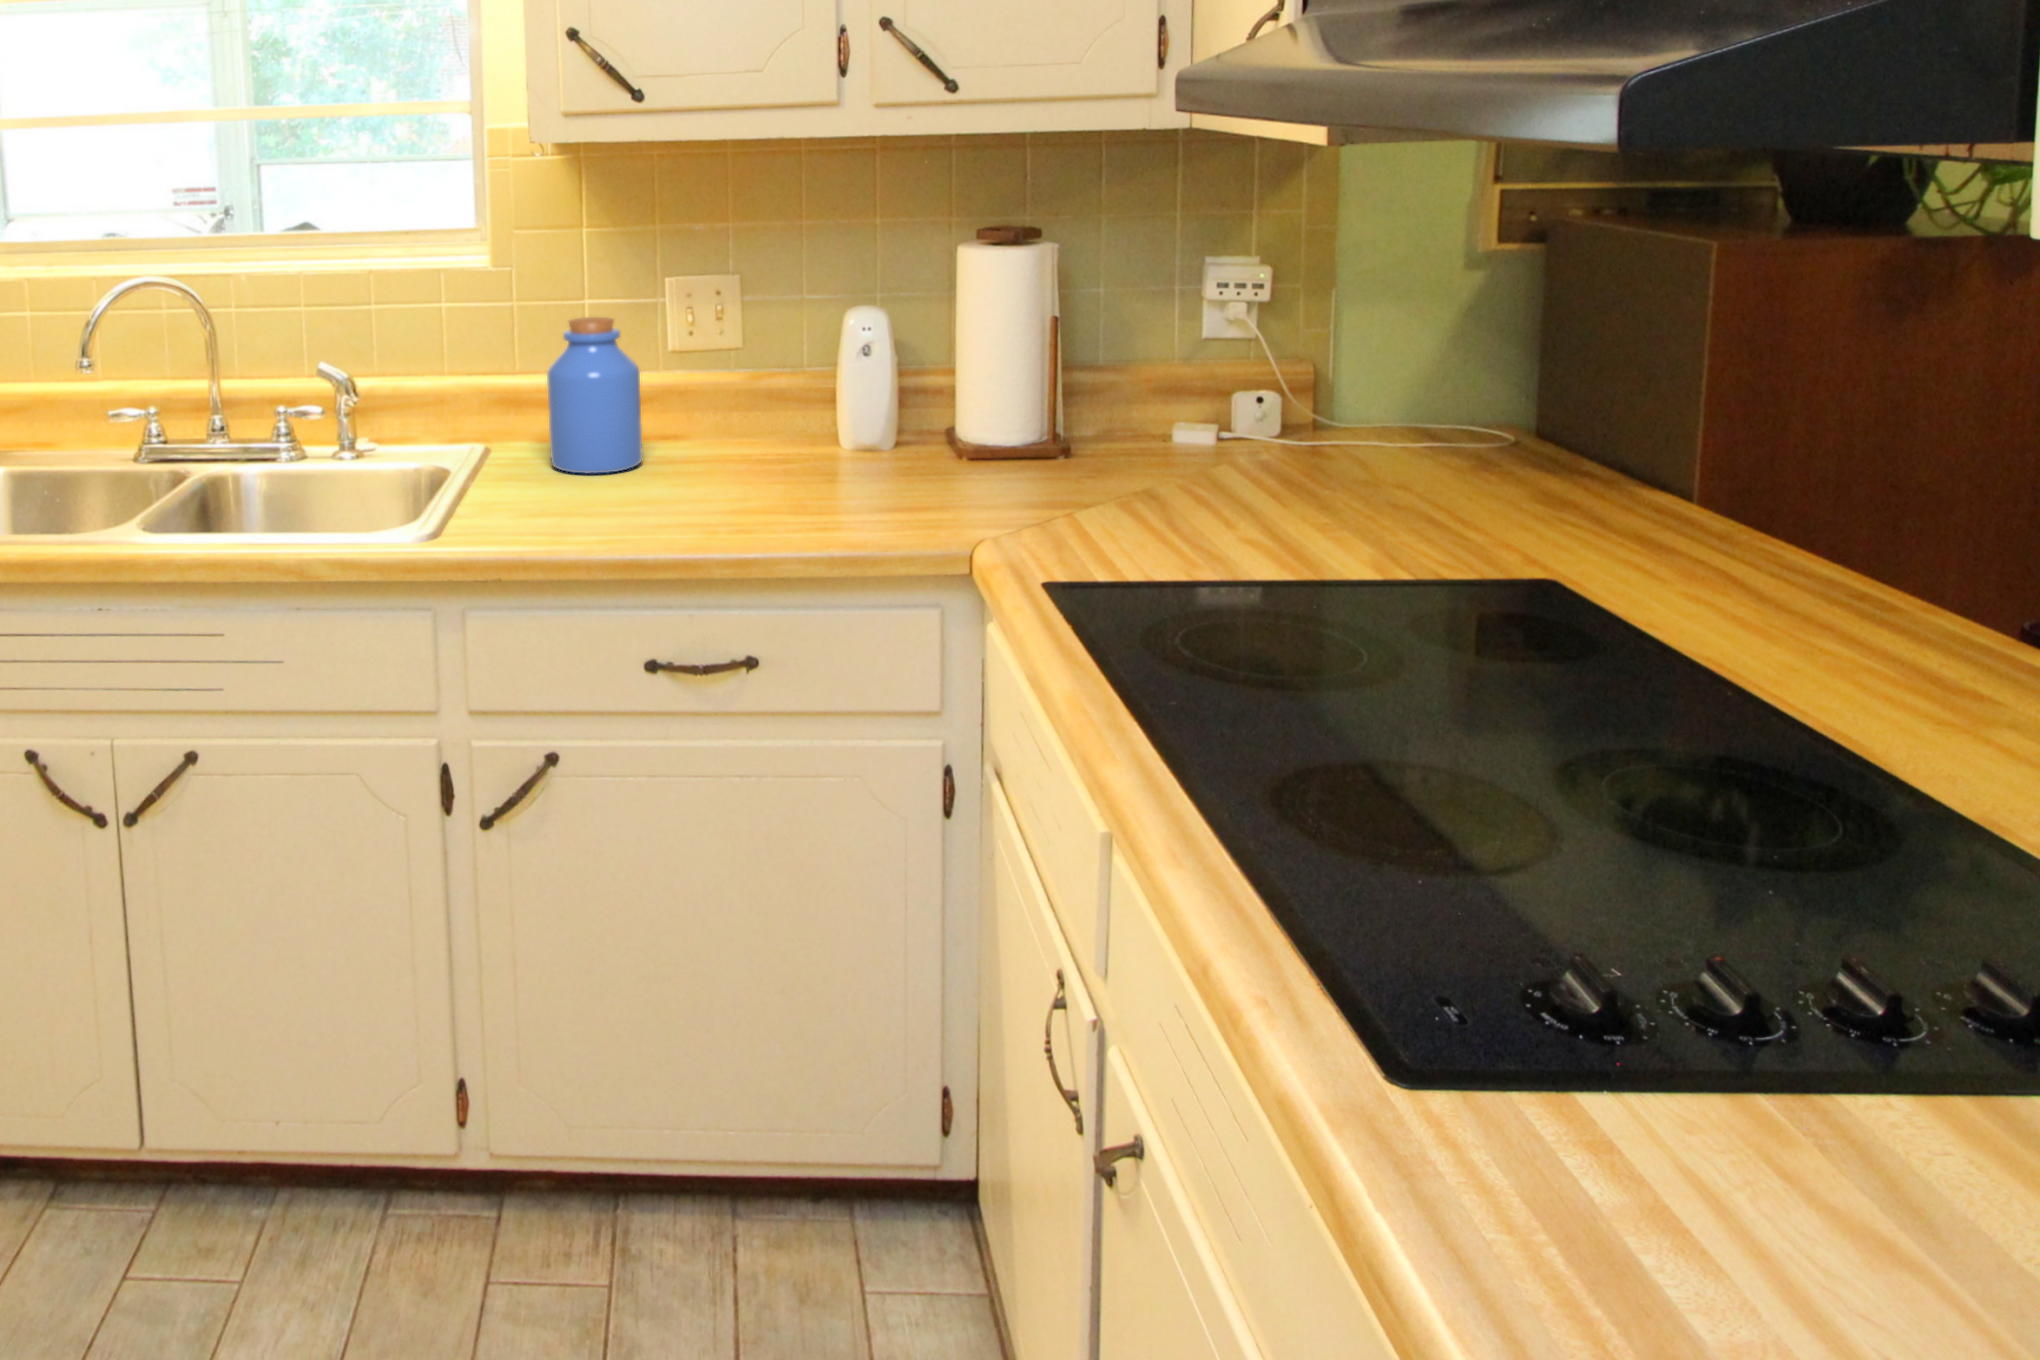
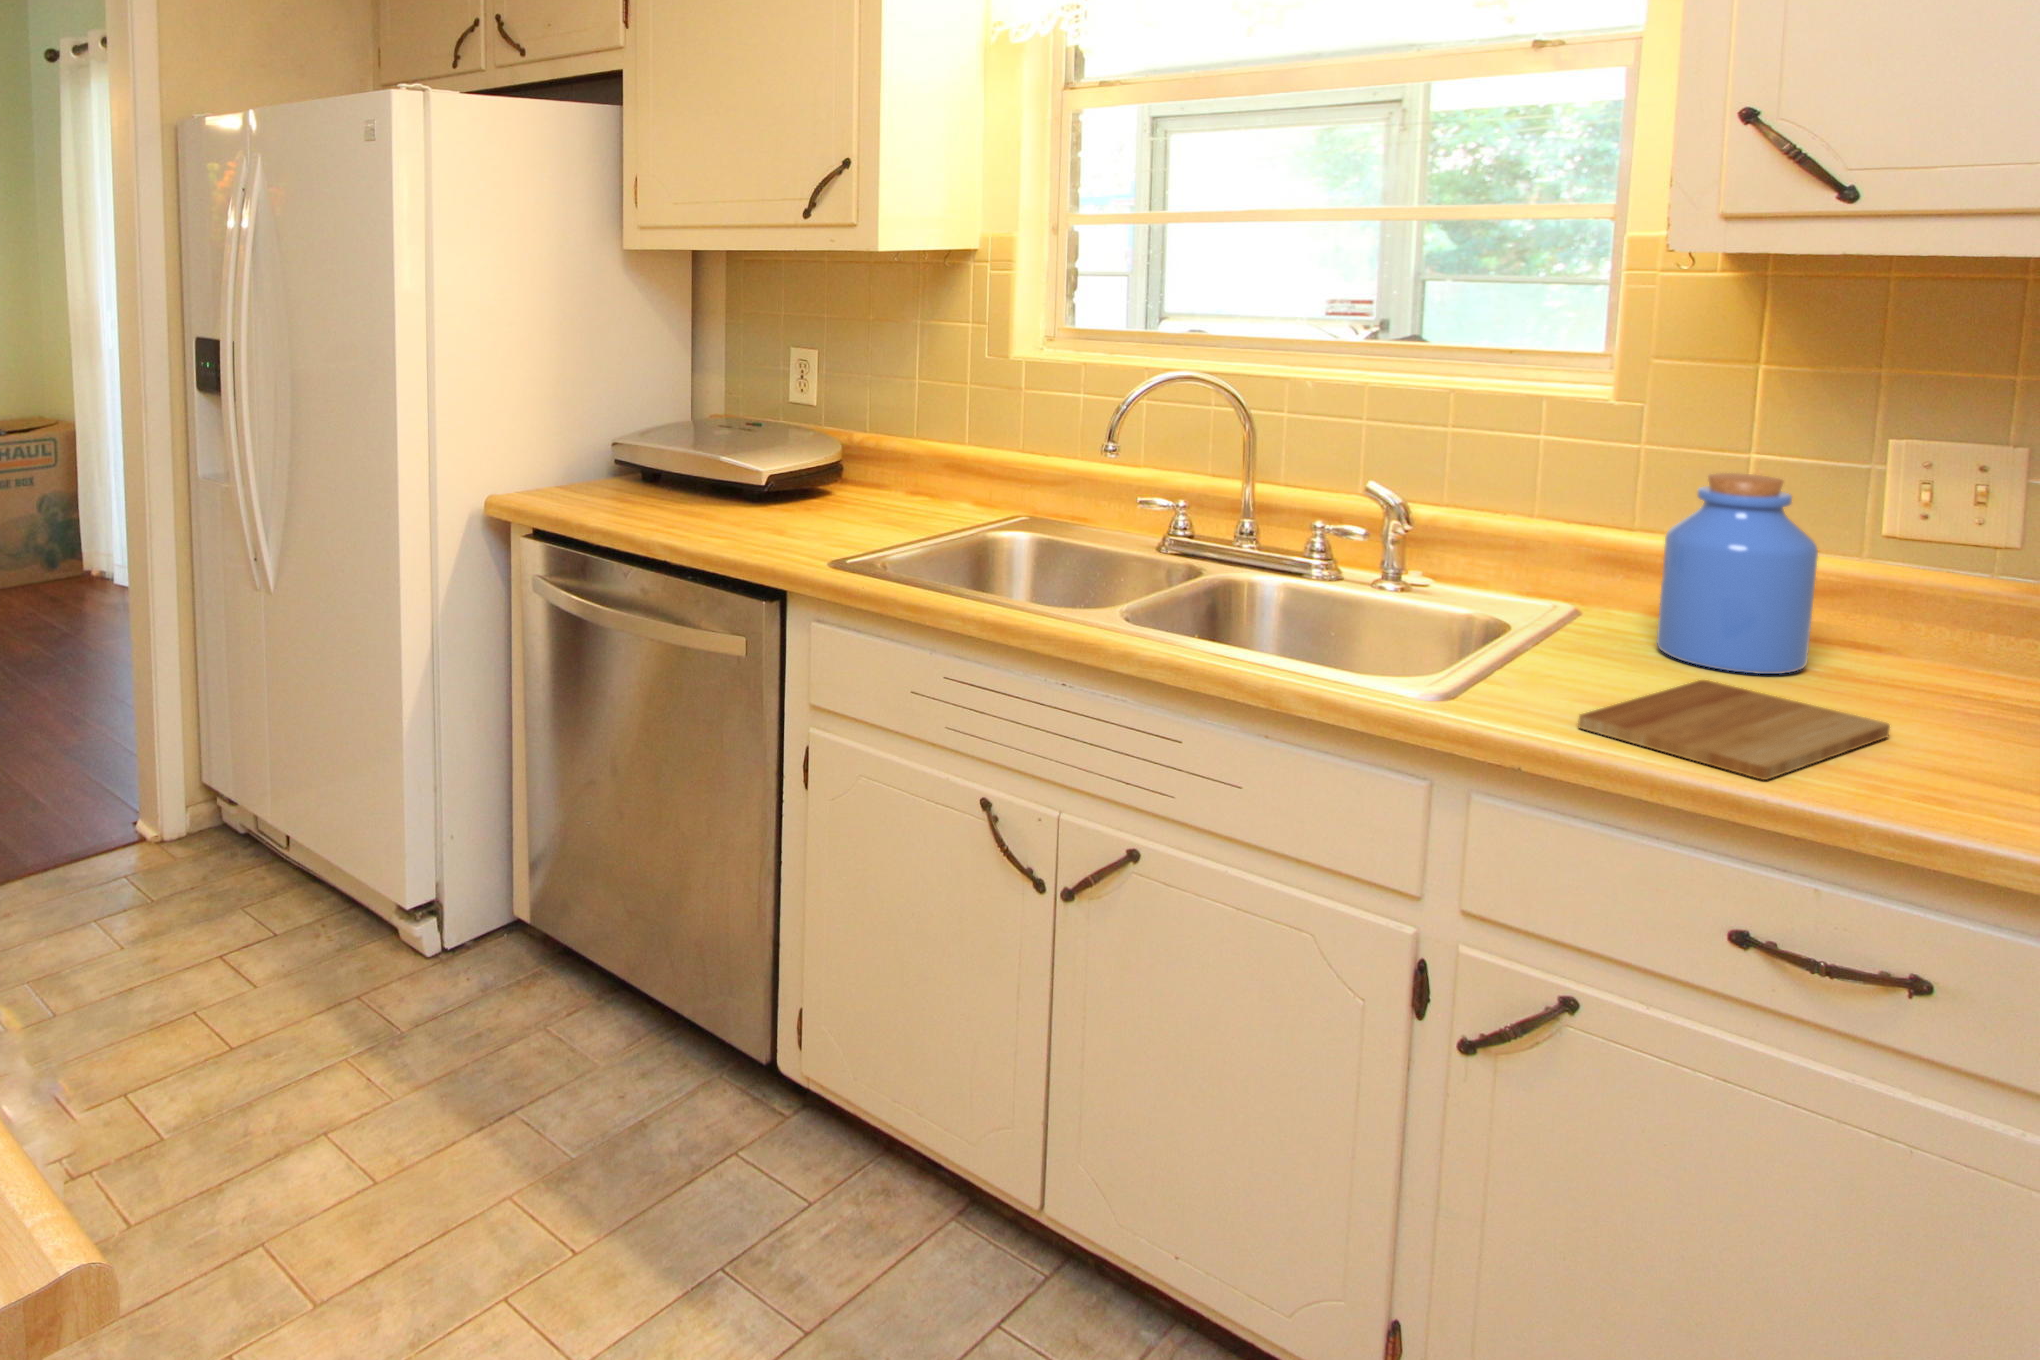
cutting board: none [531,481,703,540] -> present [1578,680,1890,780]

